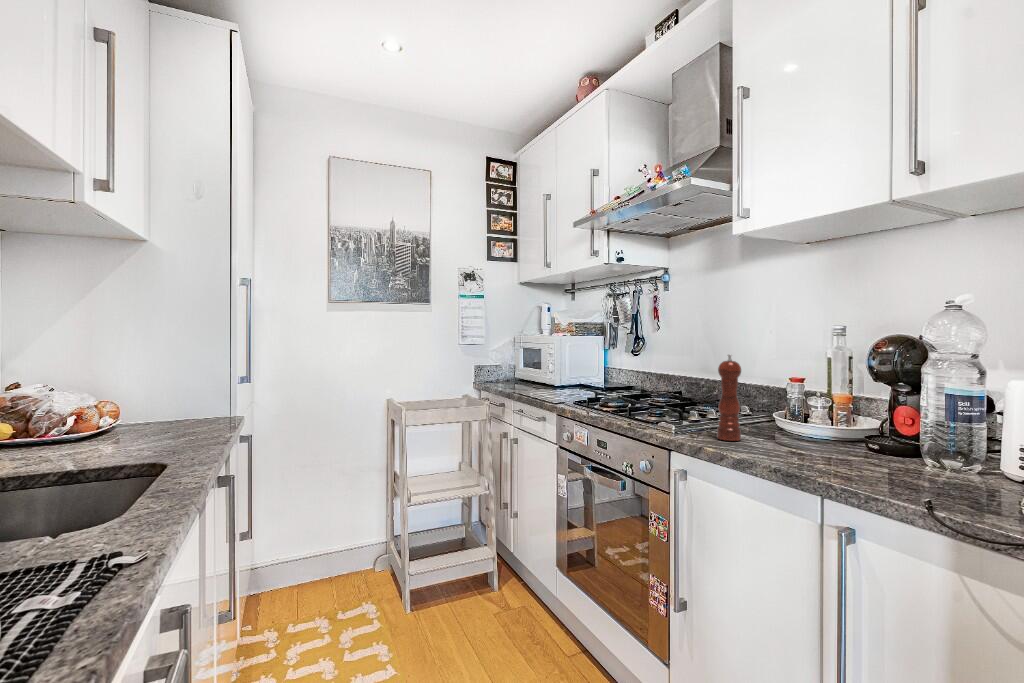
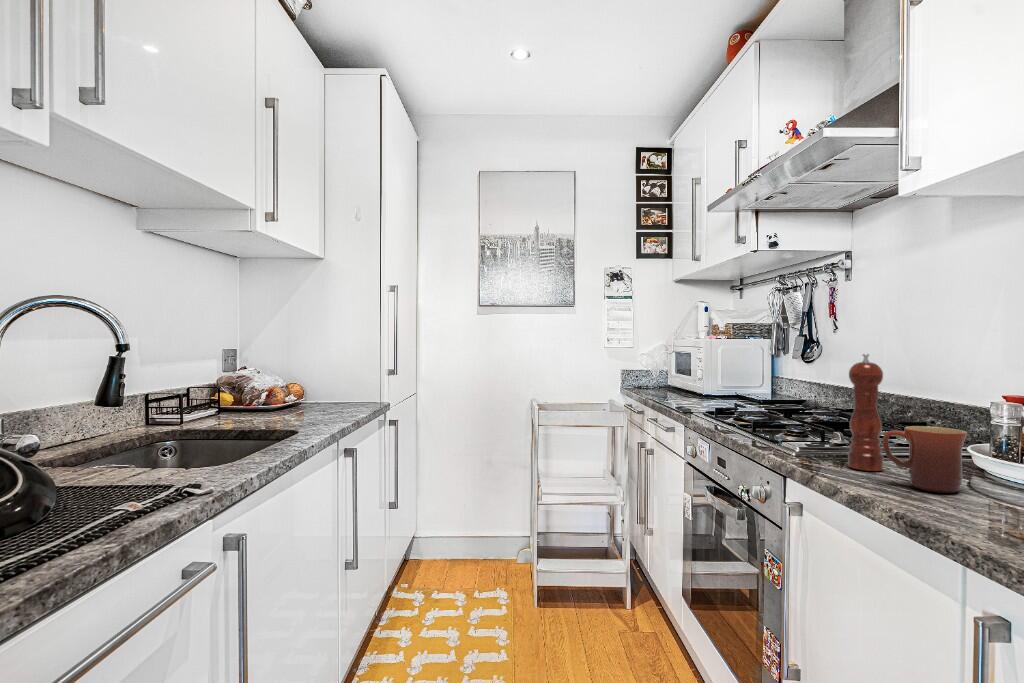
mug: none [750,407,803,452] -> present [883,426,967,493]

